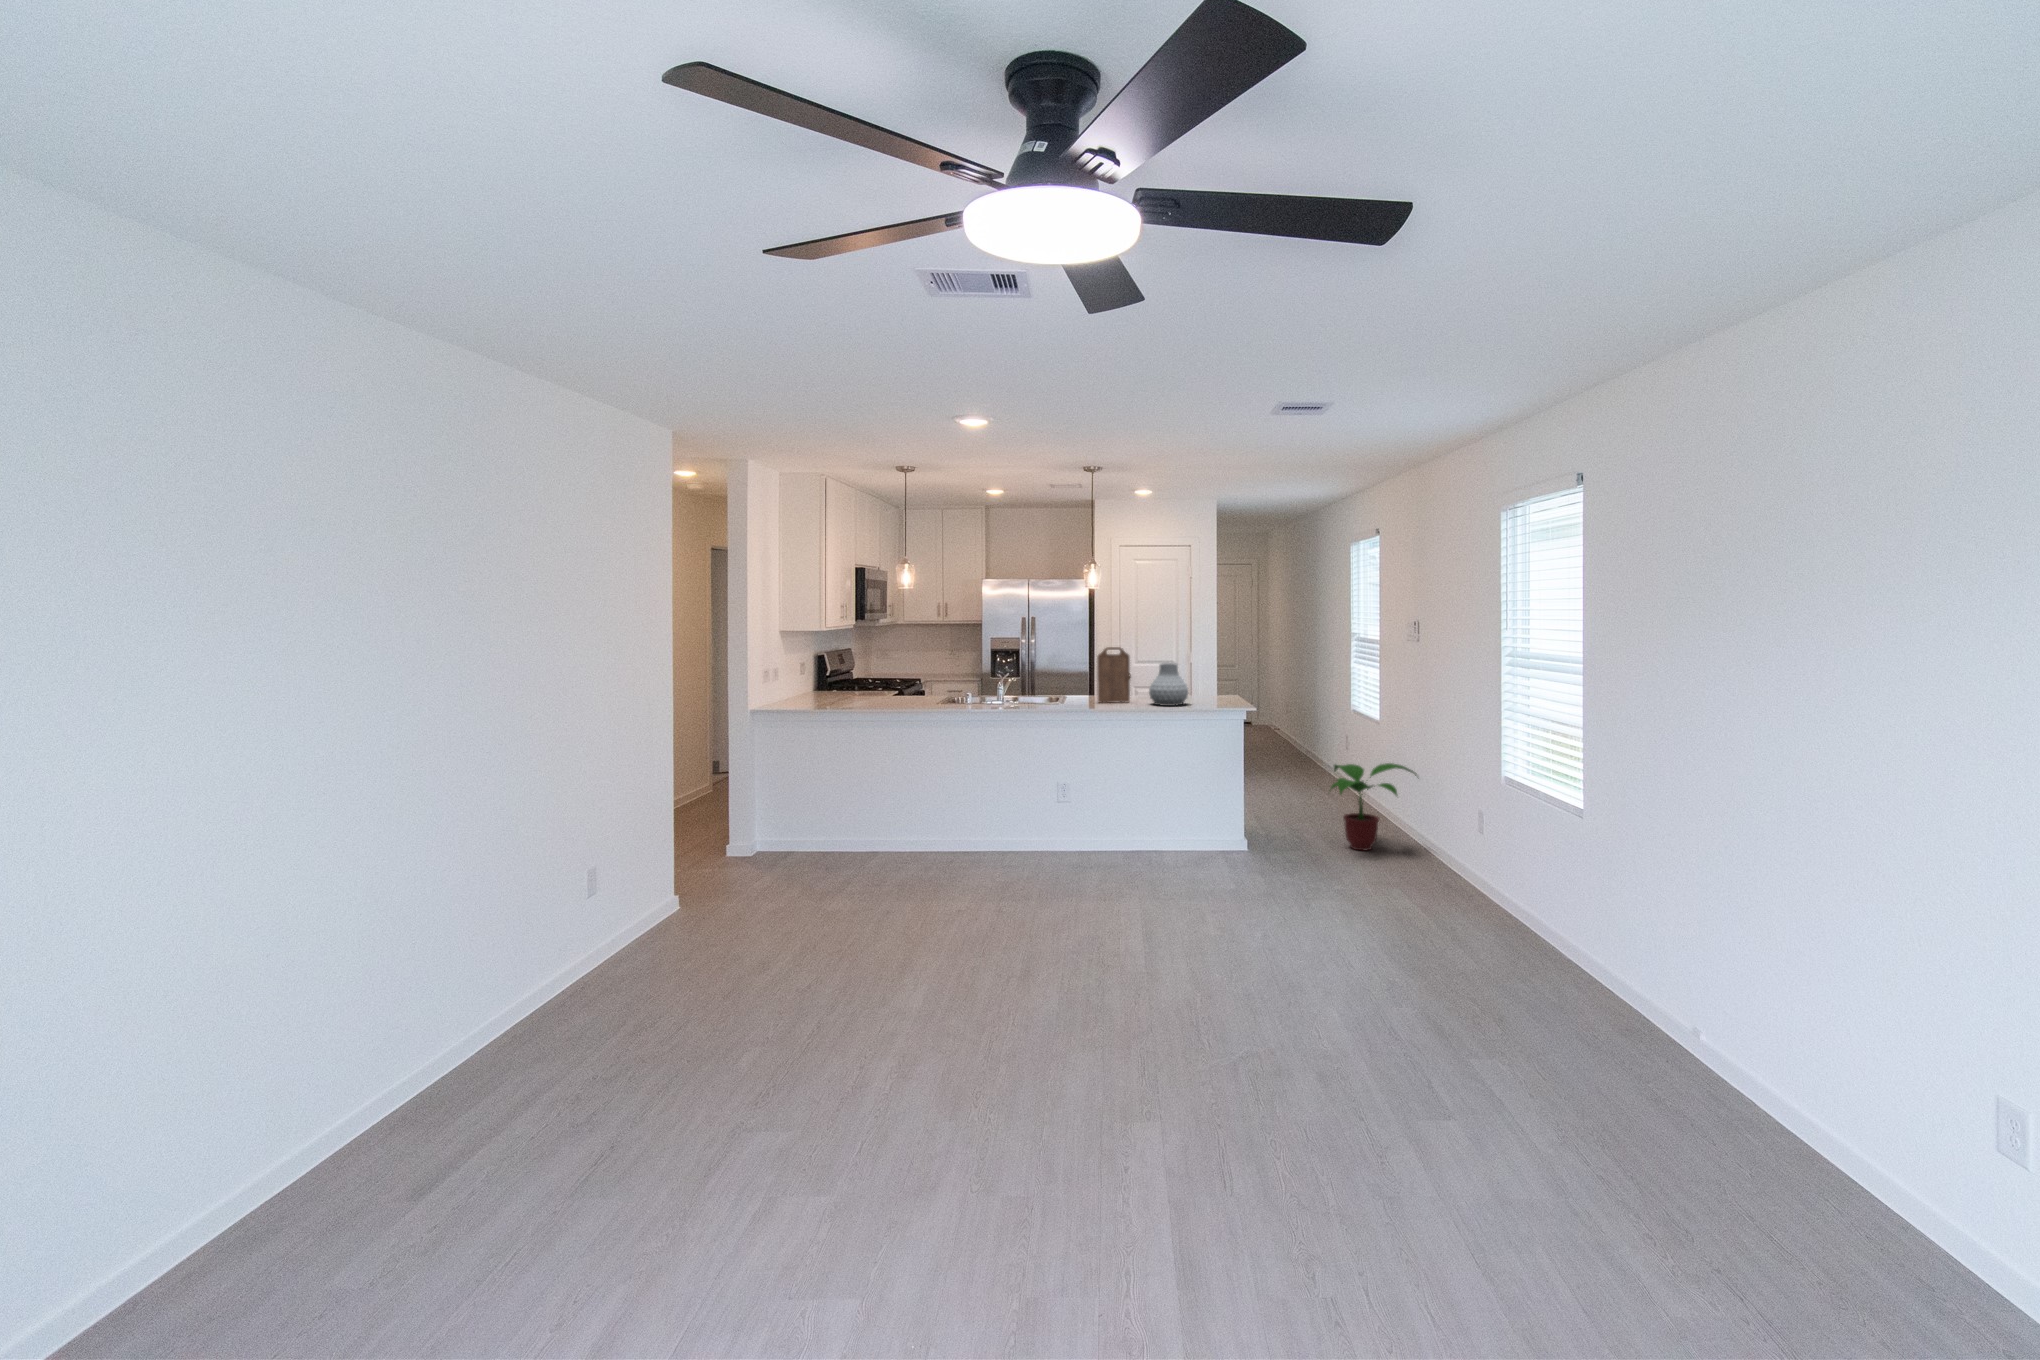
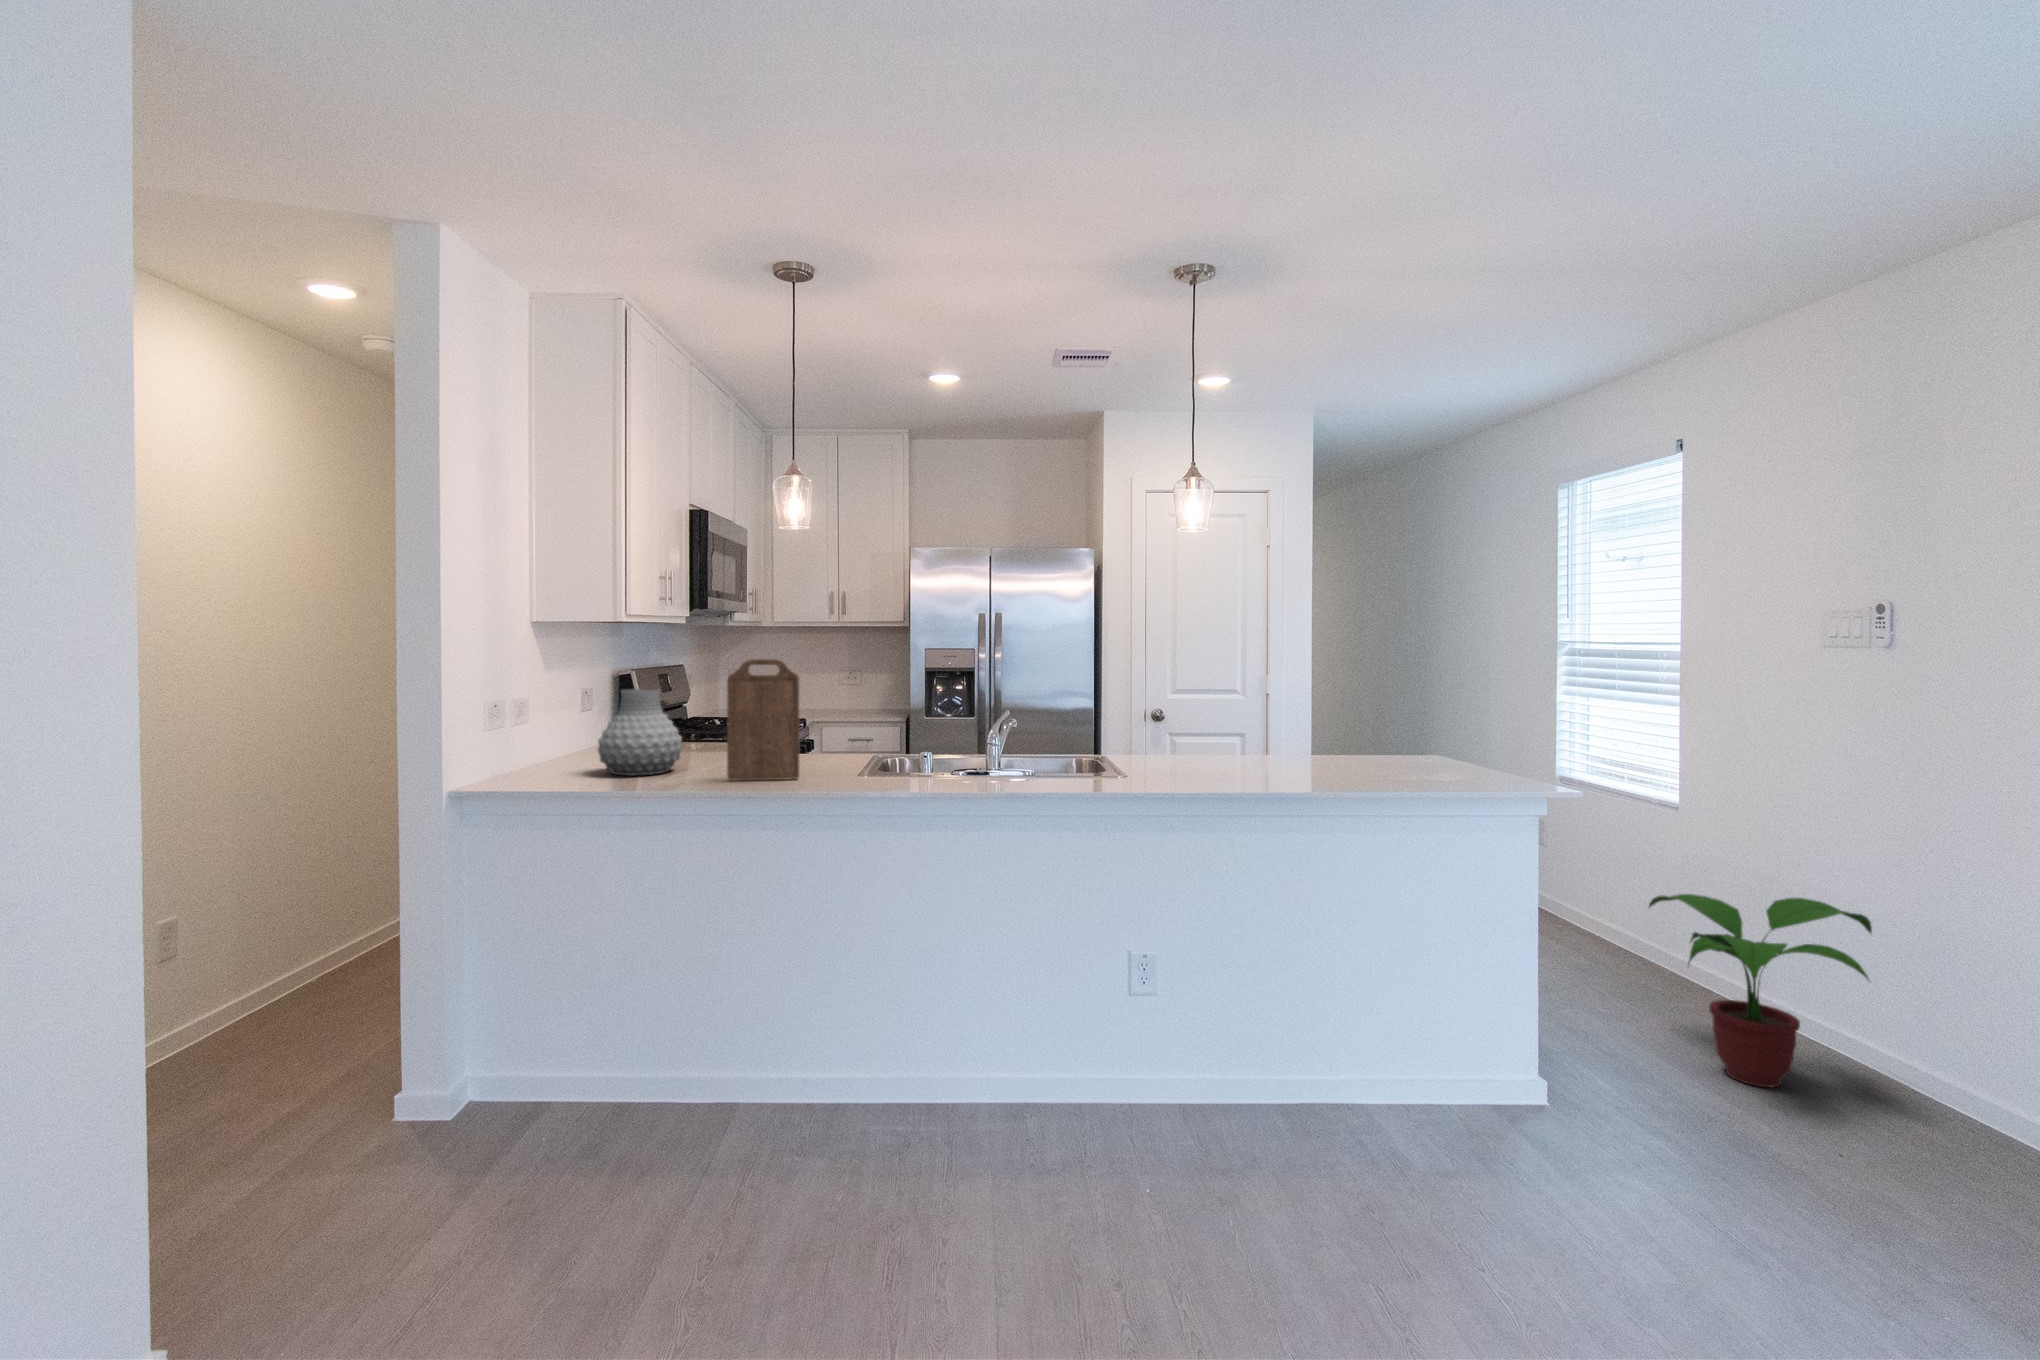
cutting board: present [1097,647,1130,703] -> present [727,659,799,781]
vase: present [1149,663,1188,706] -> present [598,689,682,775]

